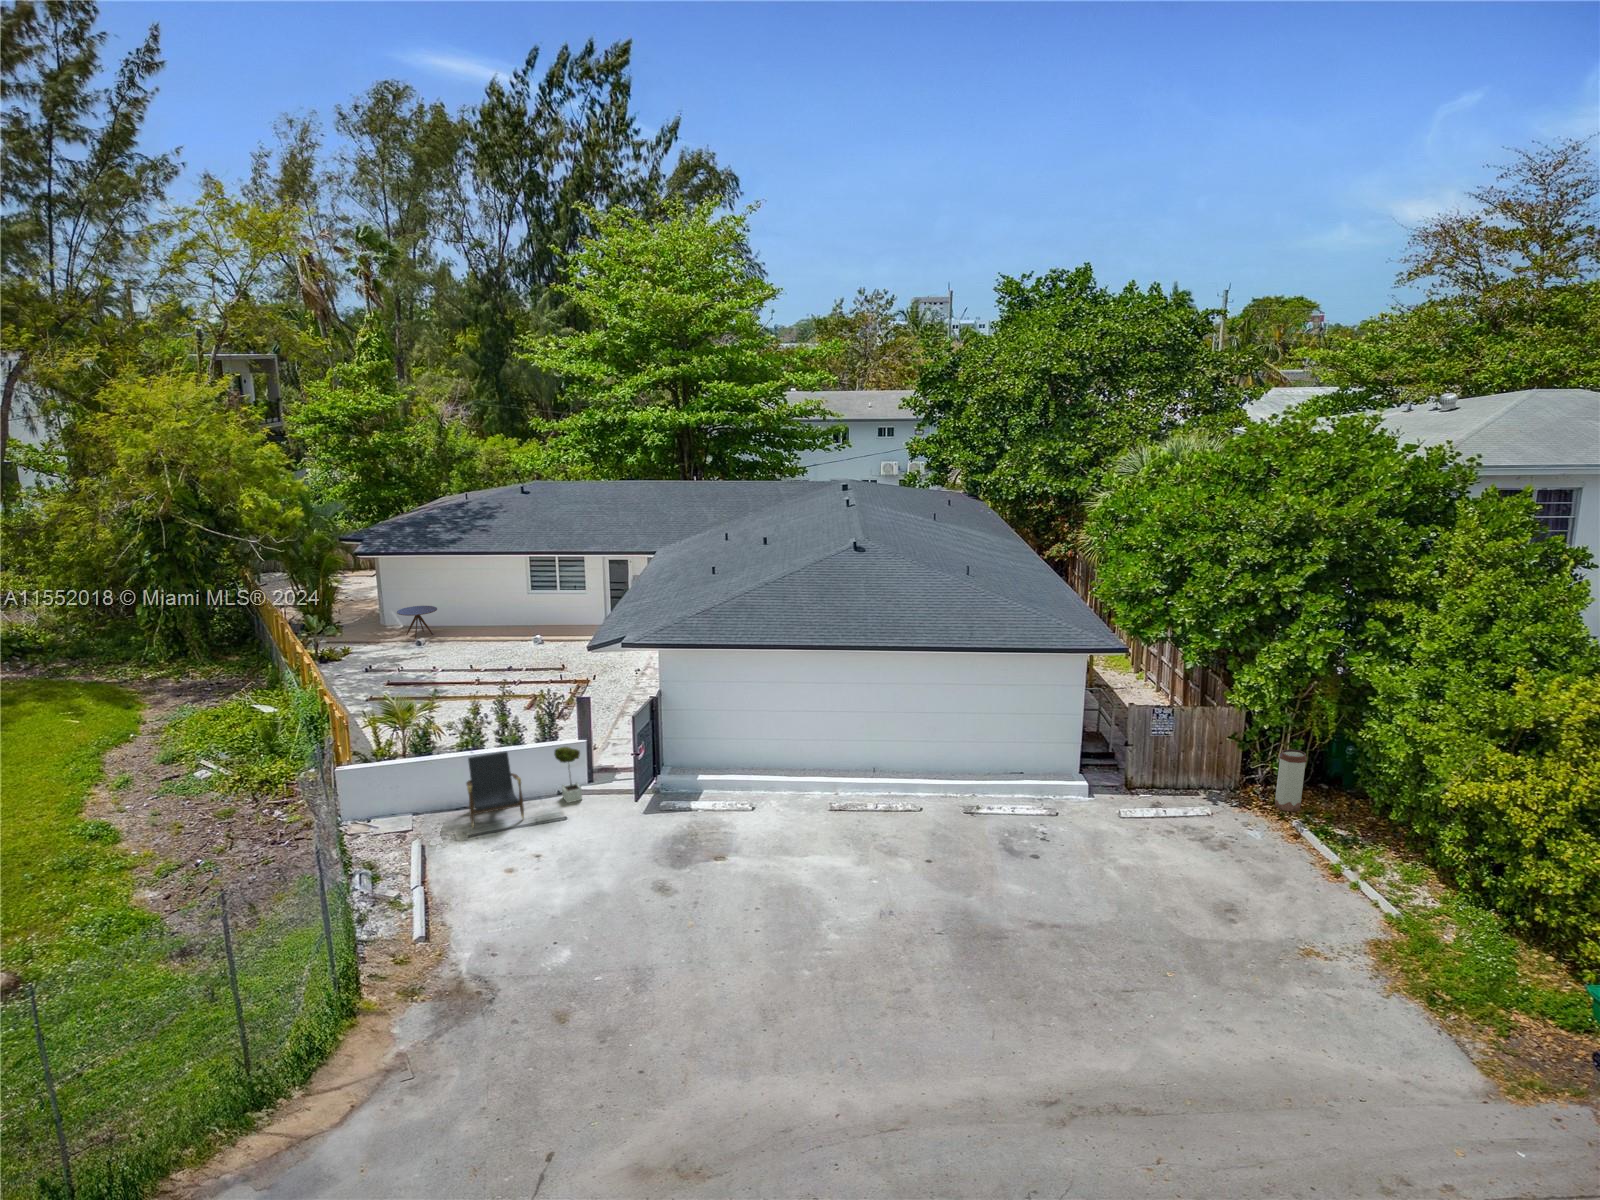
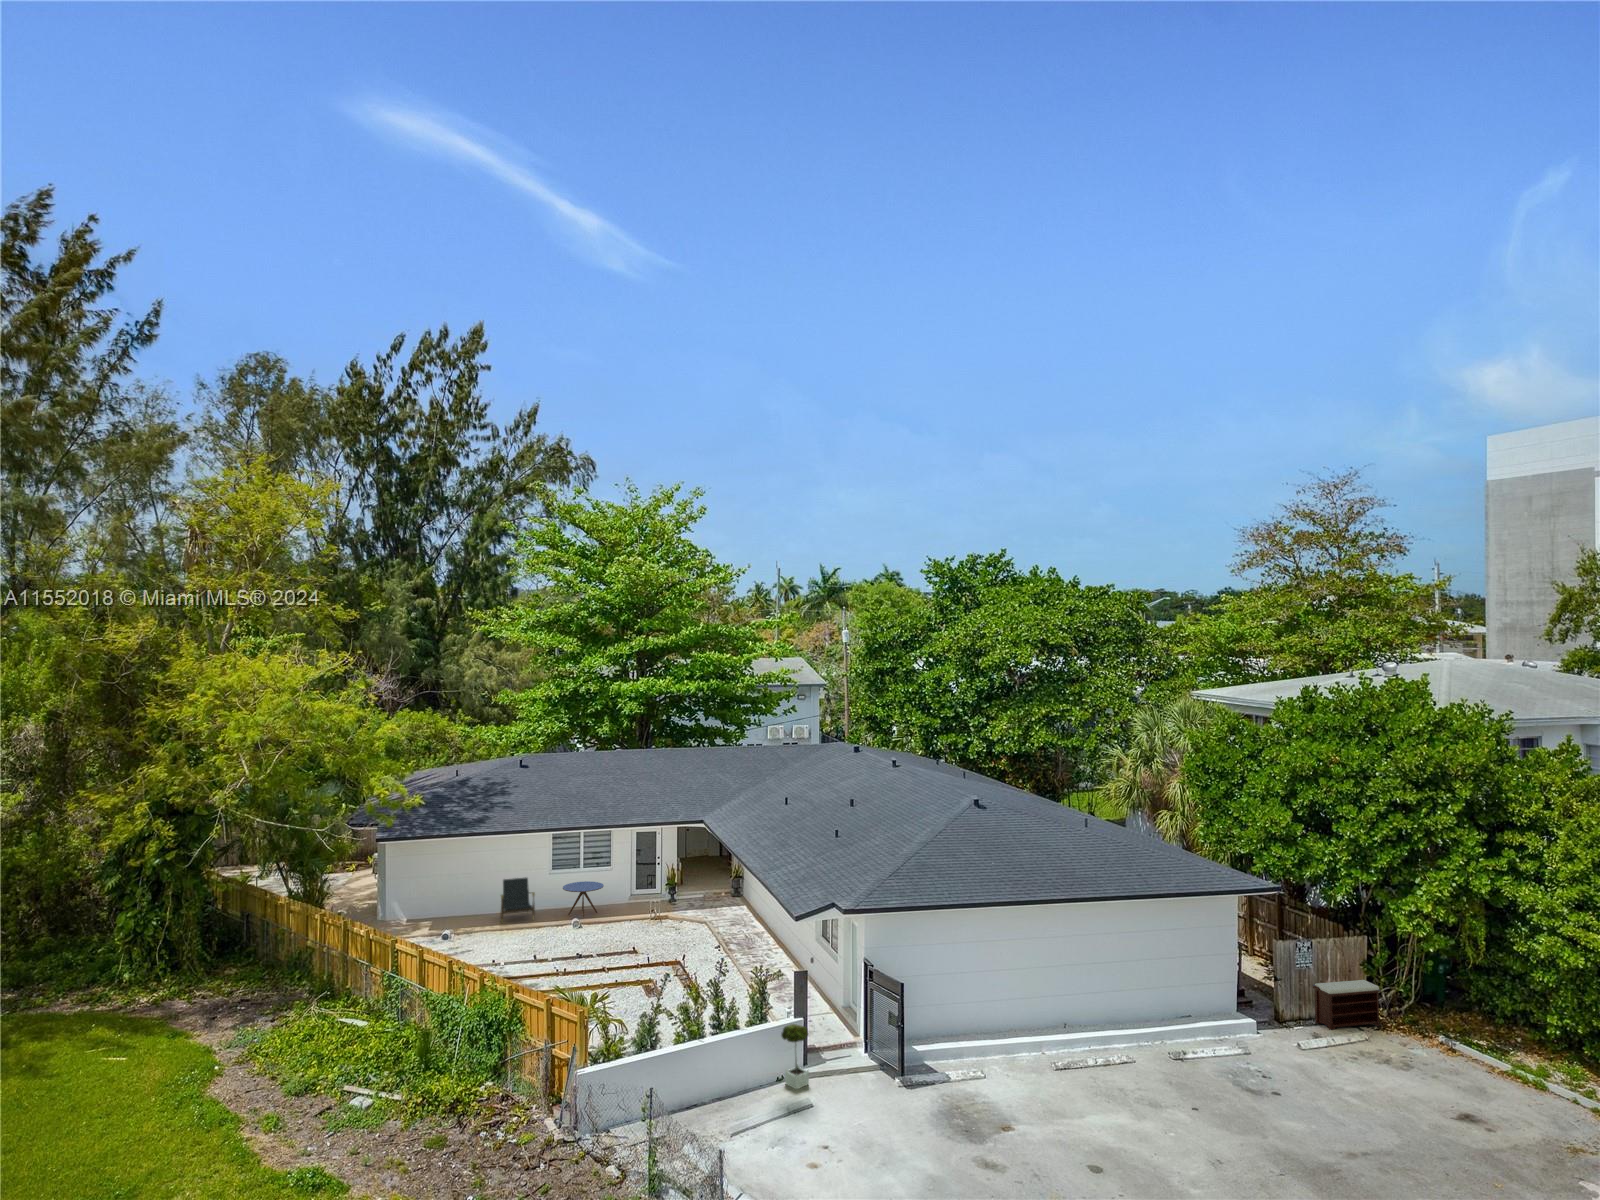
round table: present [397,606,437,638] -> present [563,881,604,917]
trash can: present [1275,749,1307,811] -> none [1407,971,1434,1030]
lounge chair: present [466,752,524,828] -> present [501,877,535,922]
bench: none [1166,753,1242,802] -> present [1313,980,1381,1030]

